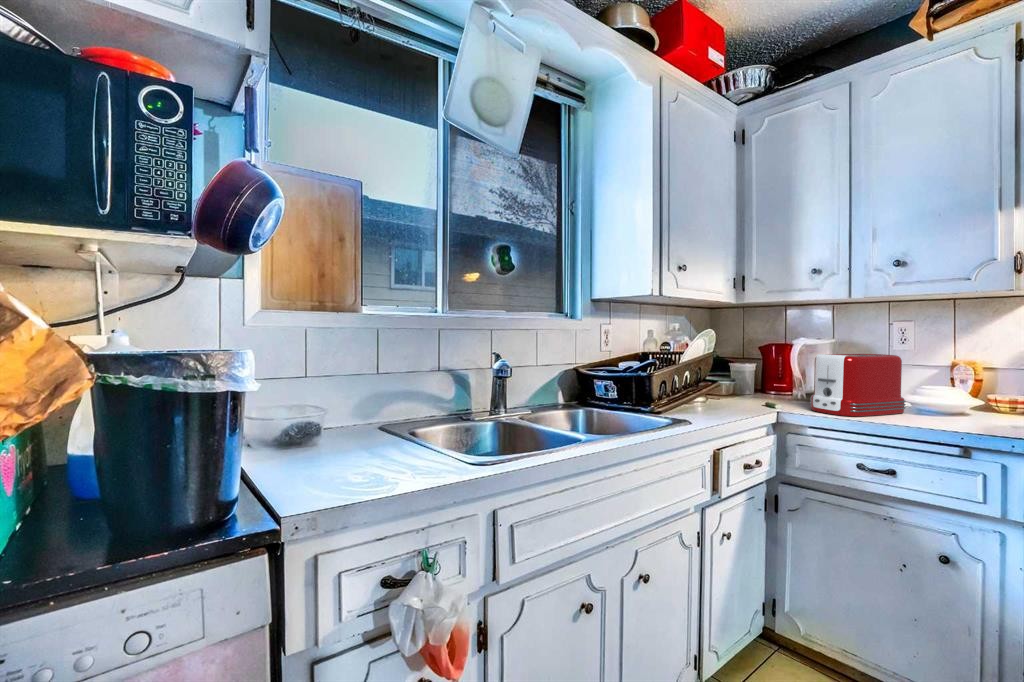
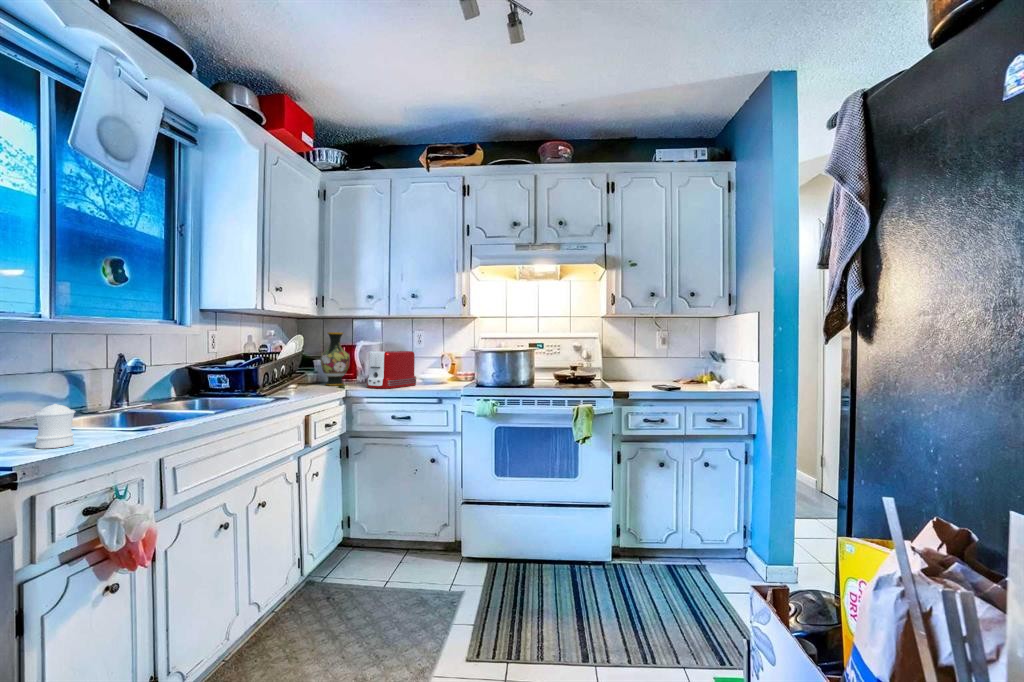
vase: none [738,326,781,401] -> present [320,332,350,386]
salt shaker: none [344,425,386,486] -> present [35,404,75,448]

